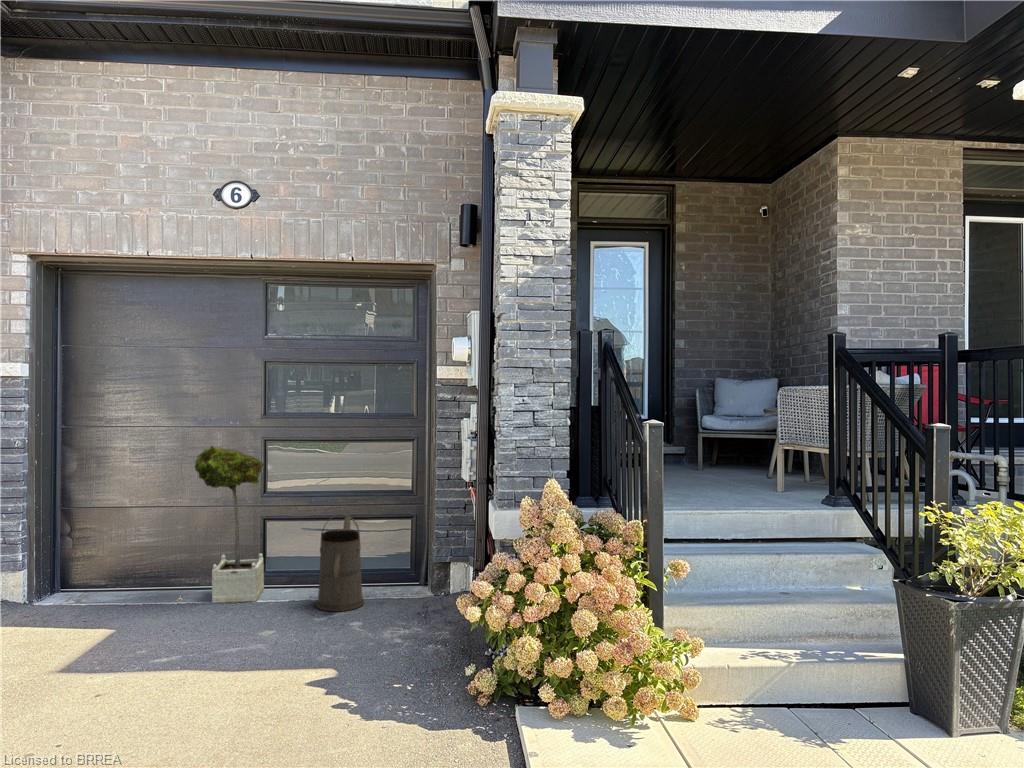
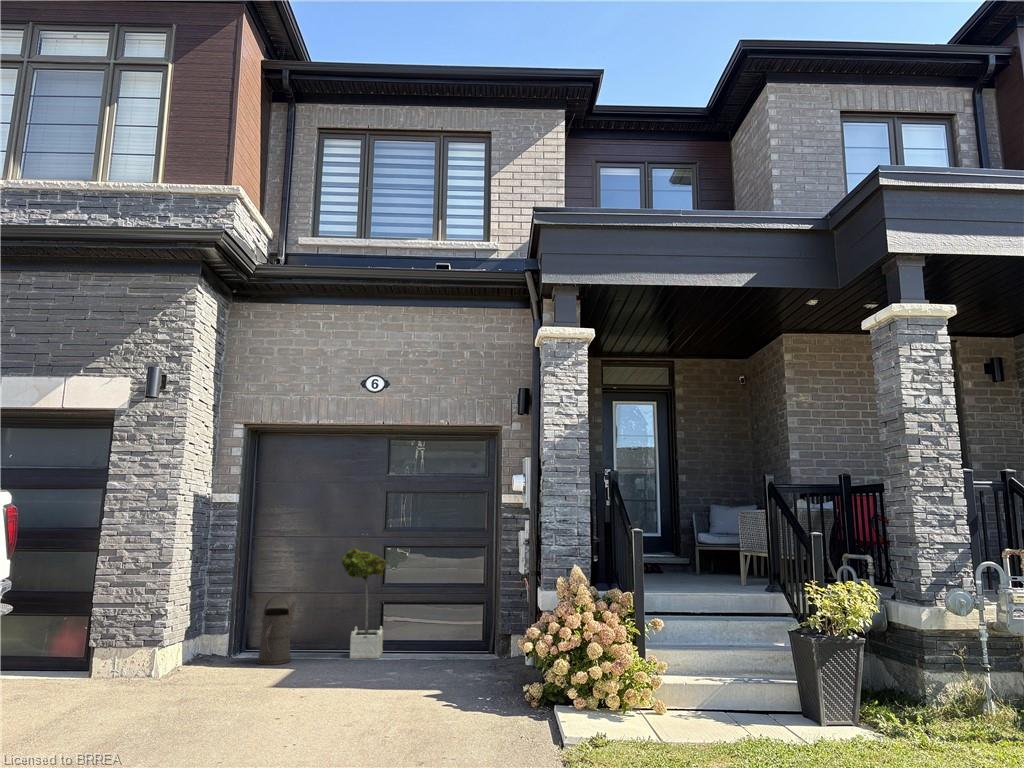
watering can: present [316,513,364,611] -> present [257,596,296,665]

